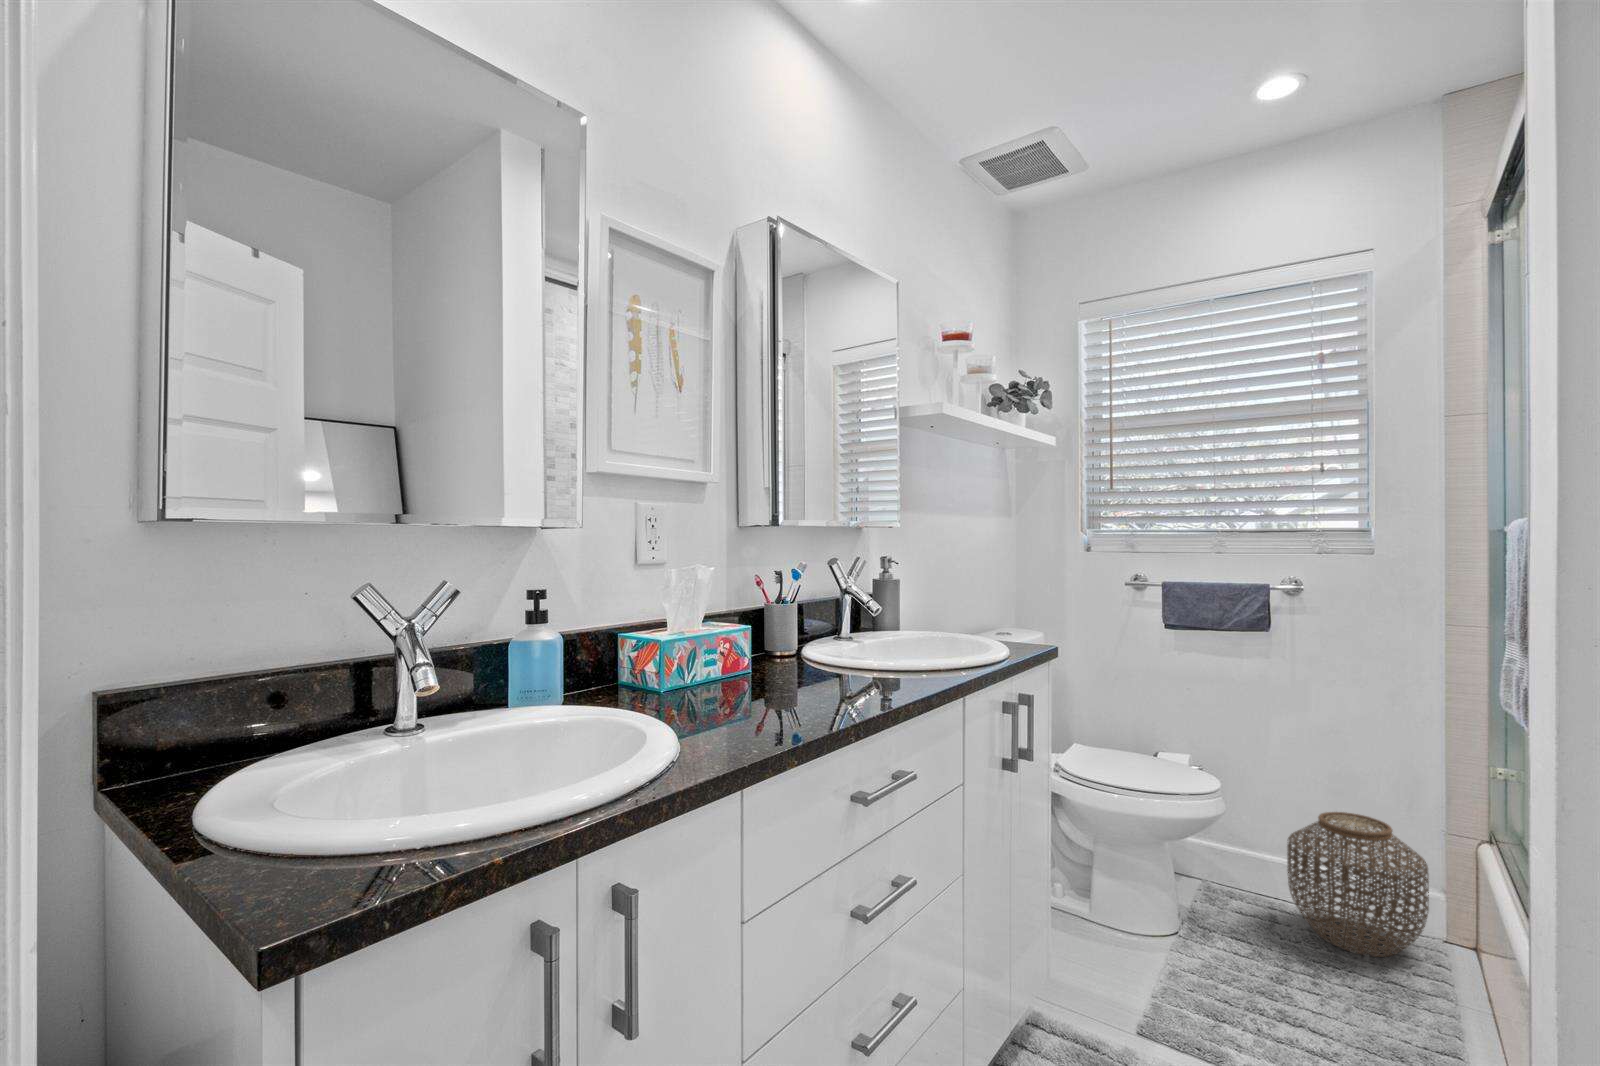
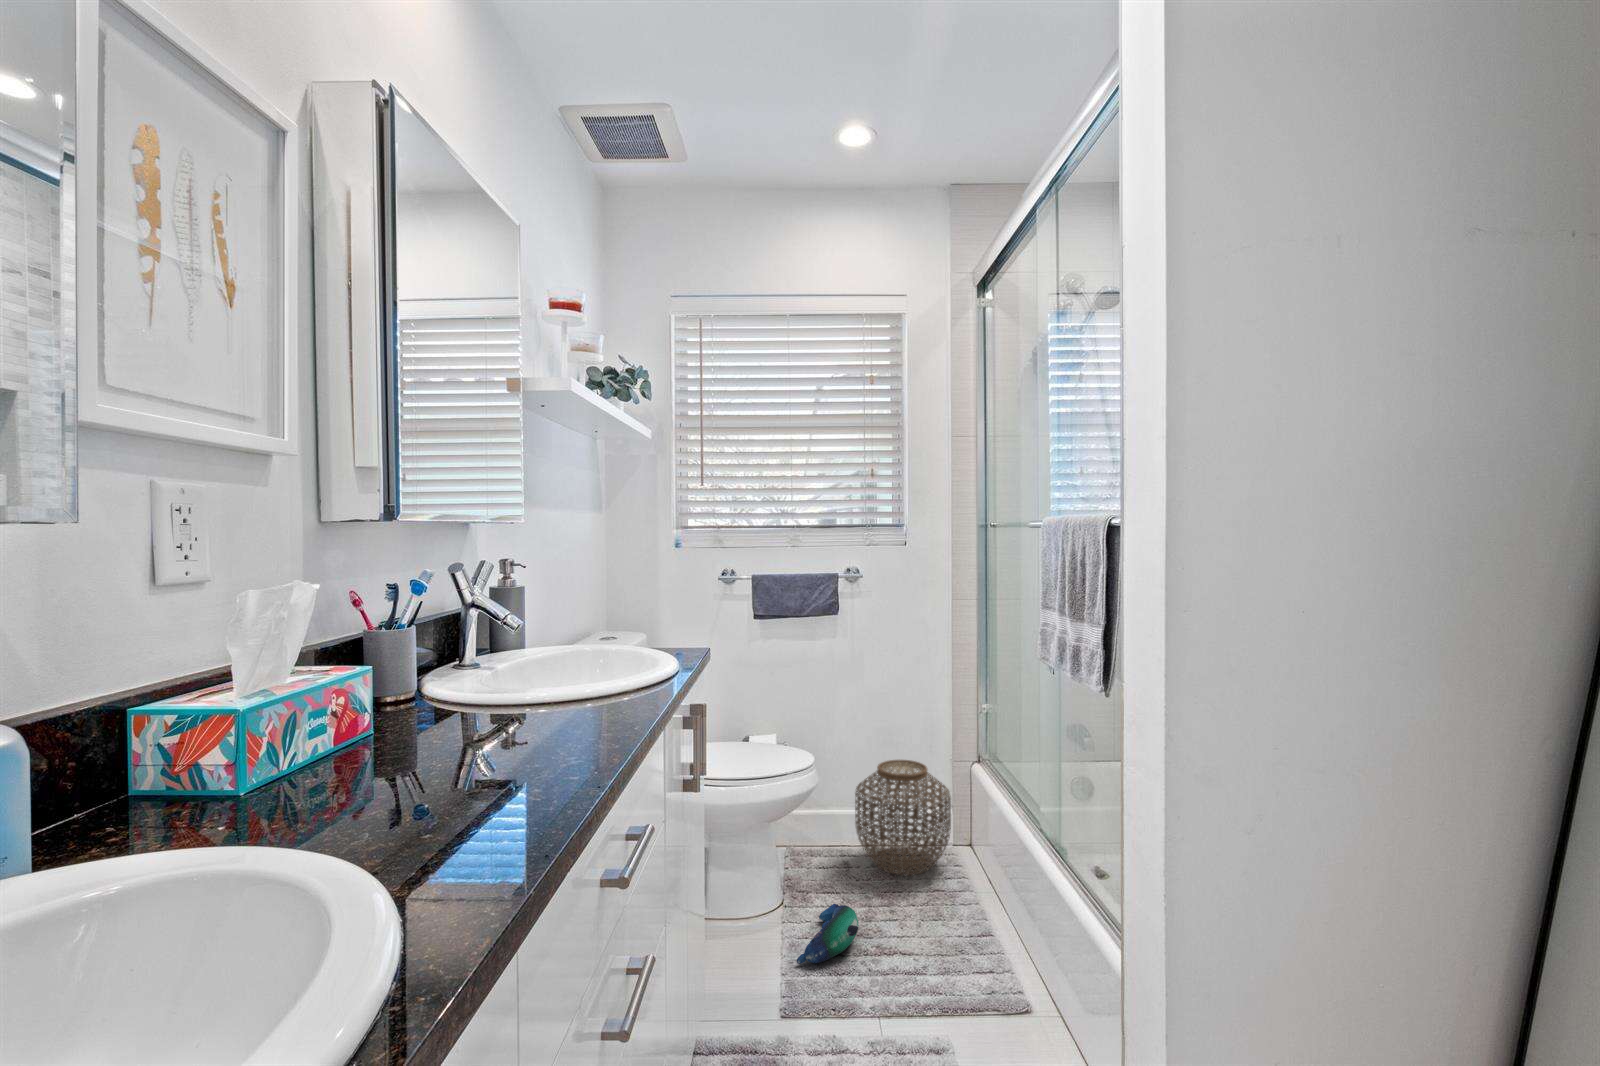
plush toy: none [1171,950,1257,1001] -> present [797,904,859,964]

